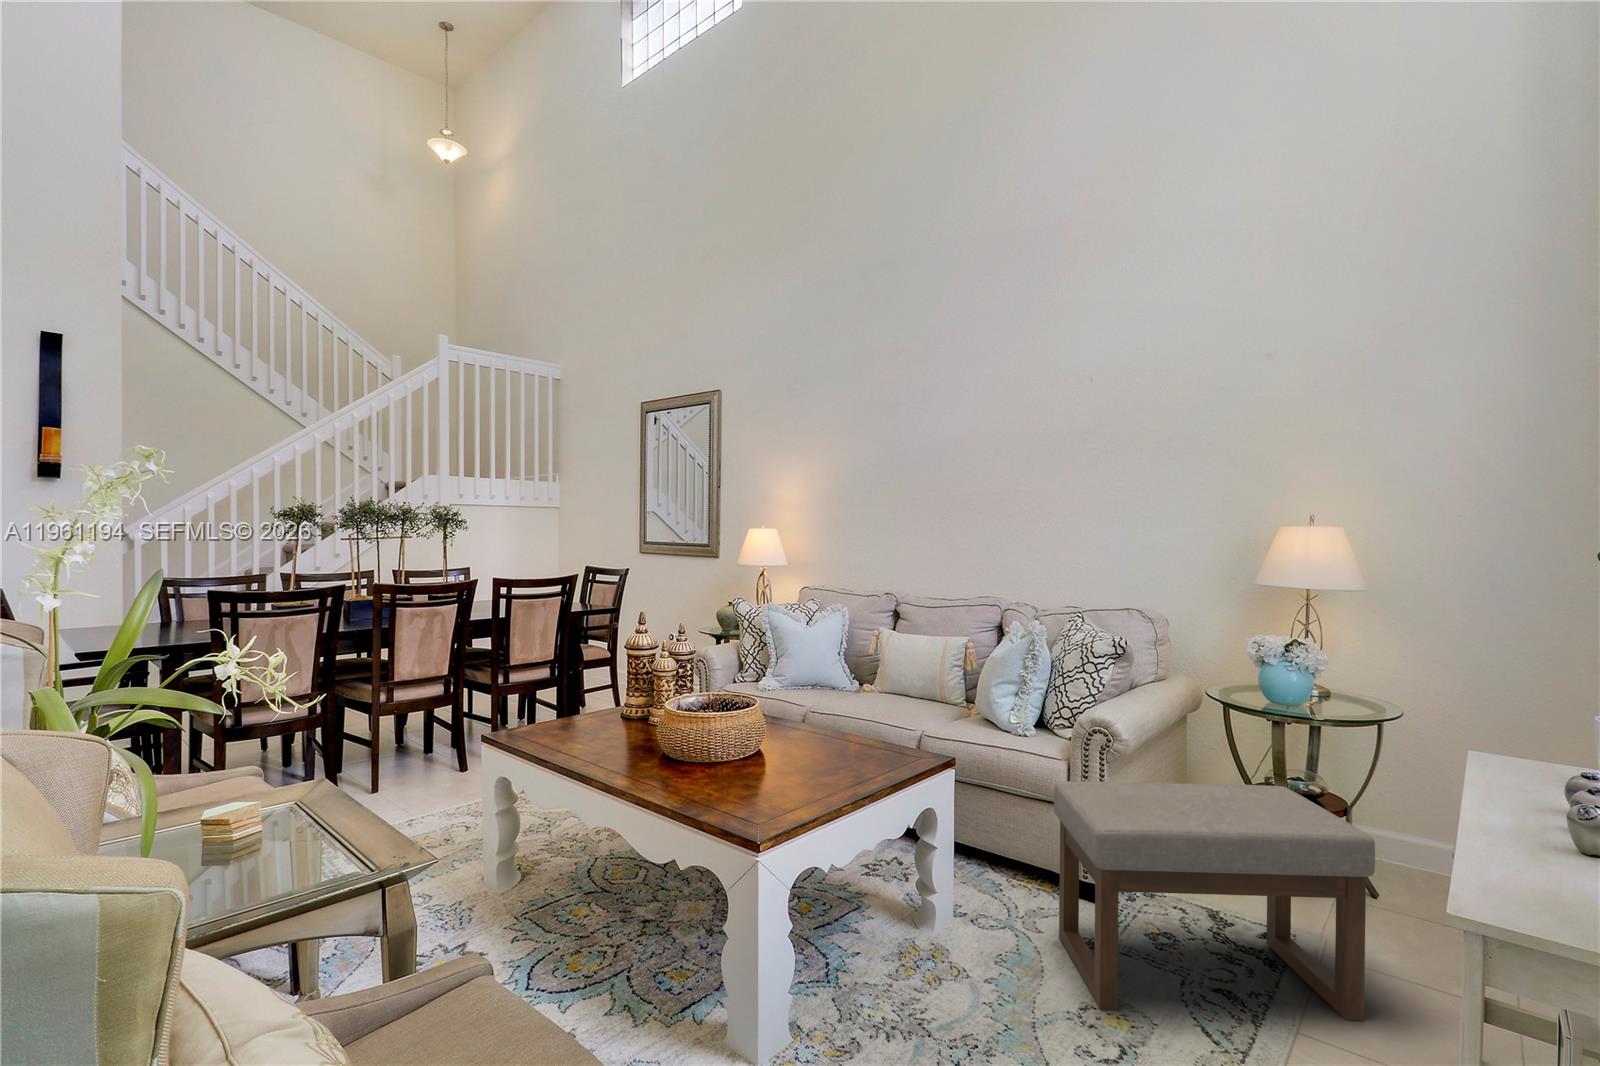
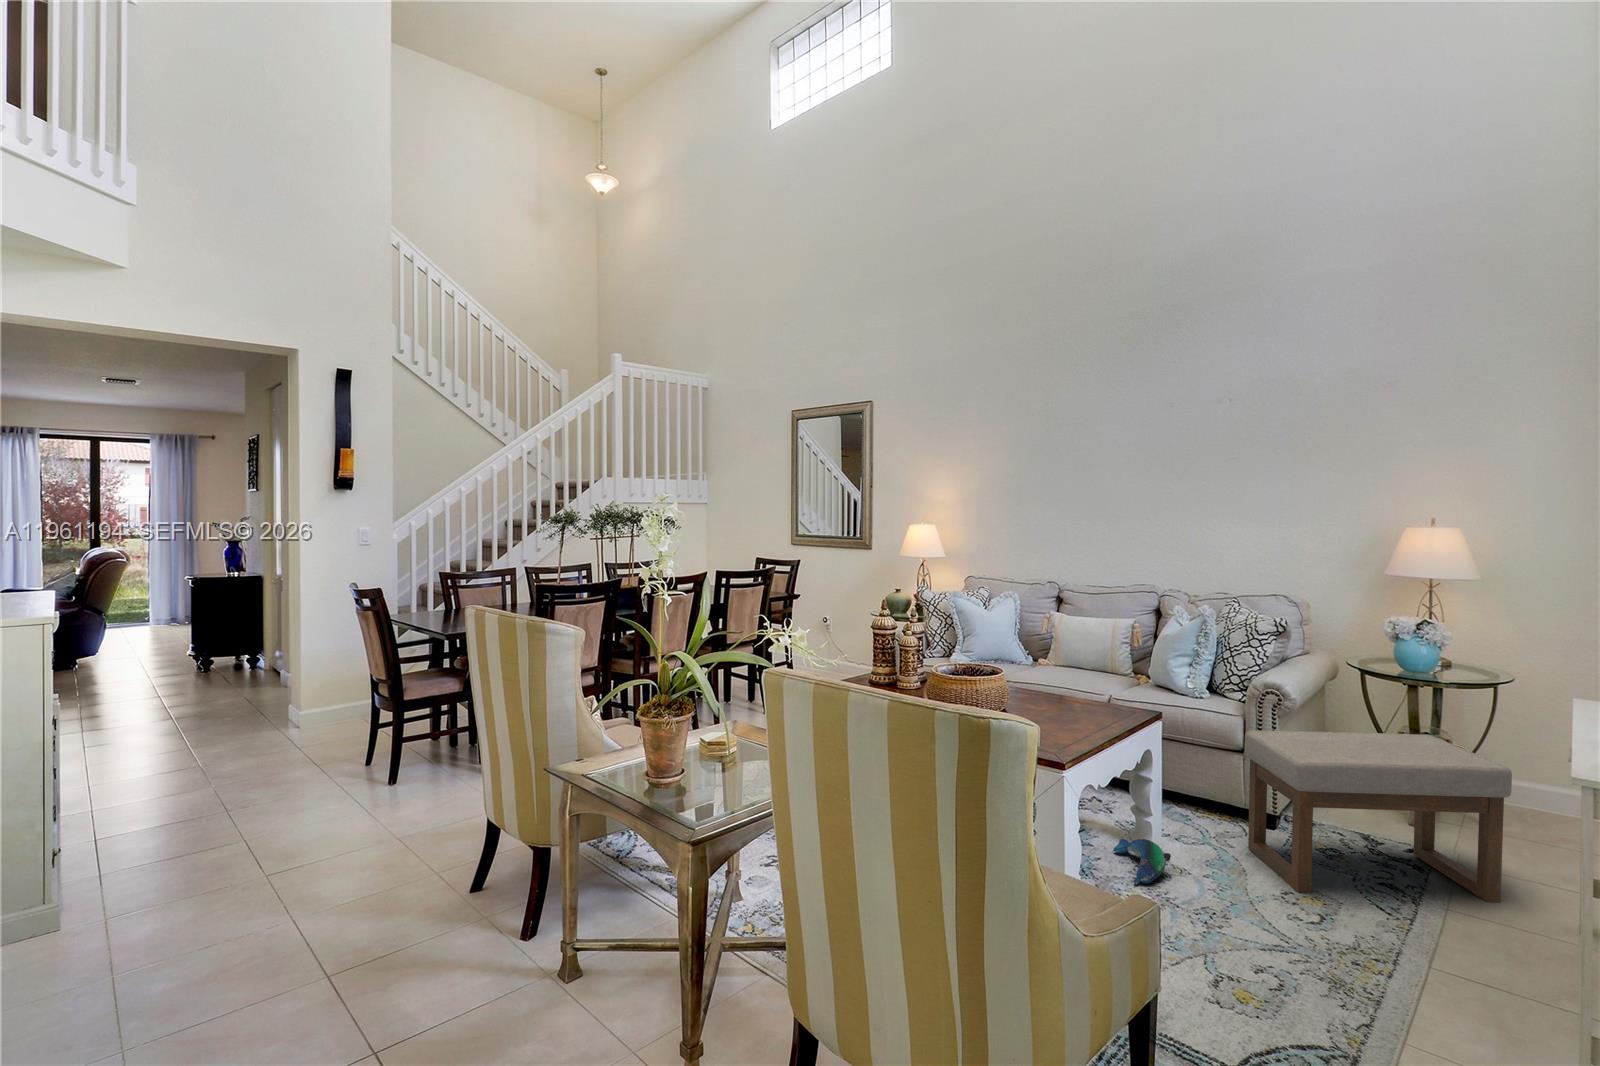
plush toy: none [879,928,939,1002] -> present [1113,839,1171,885]

